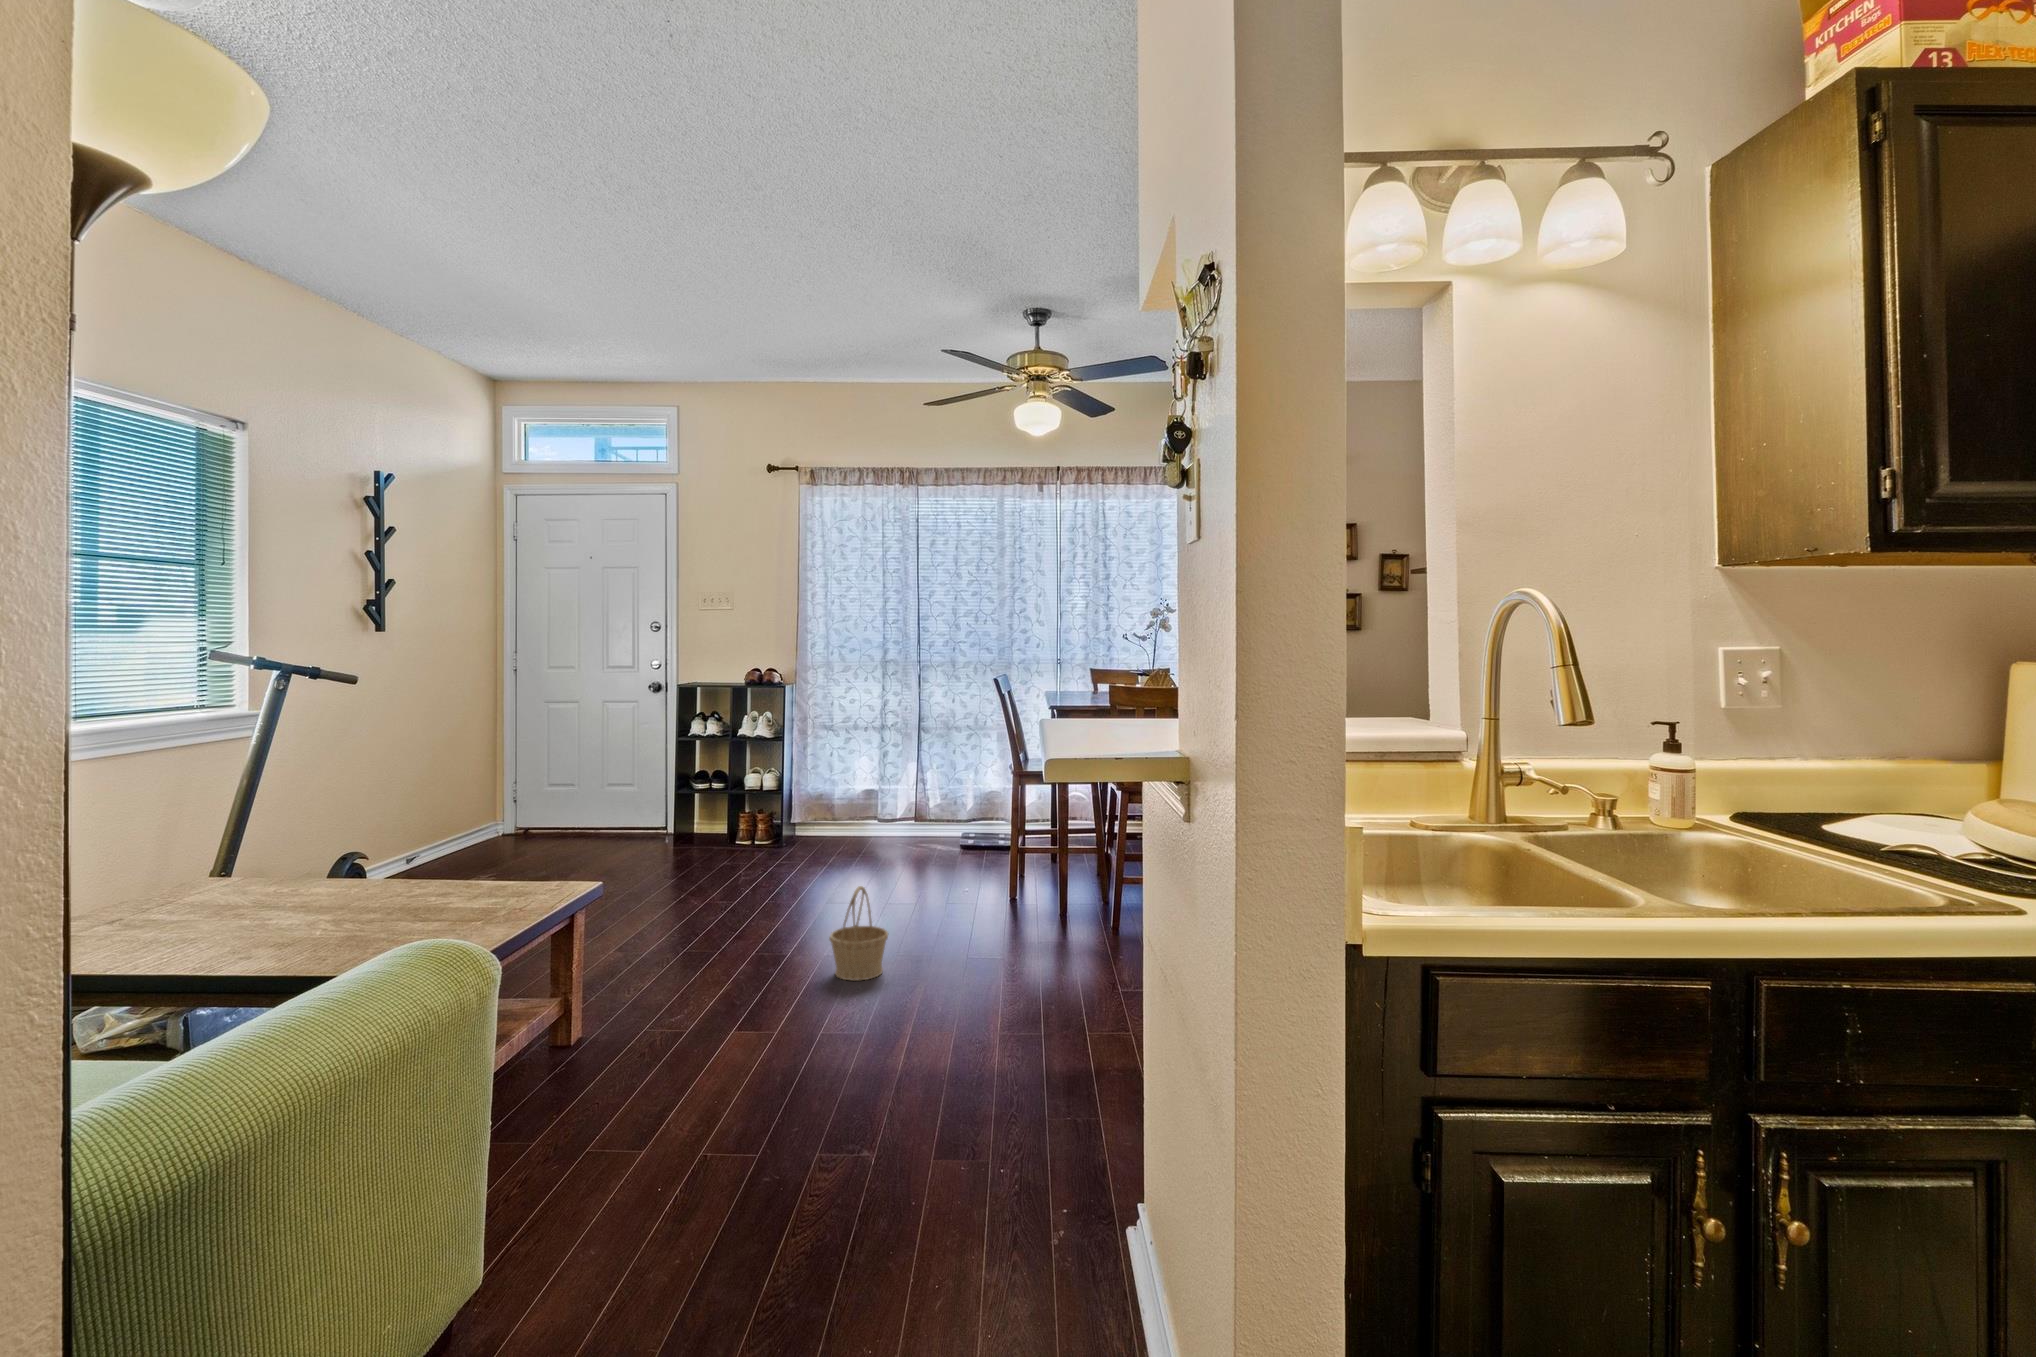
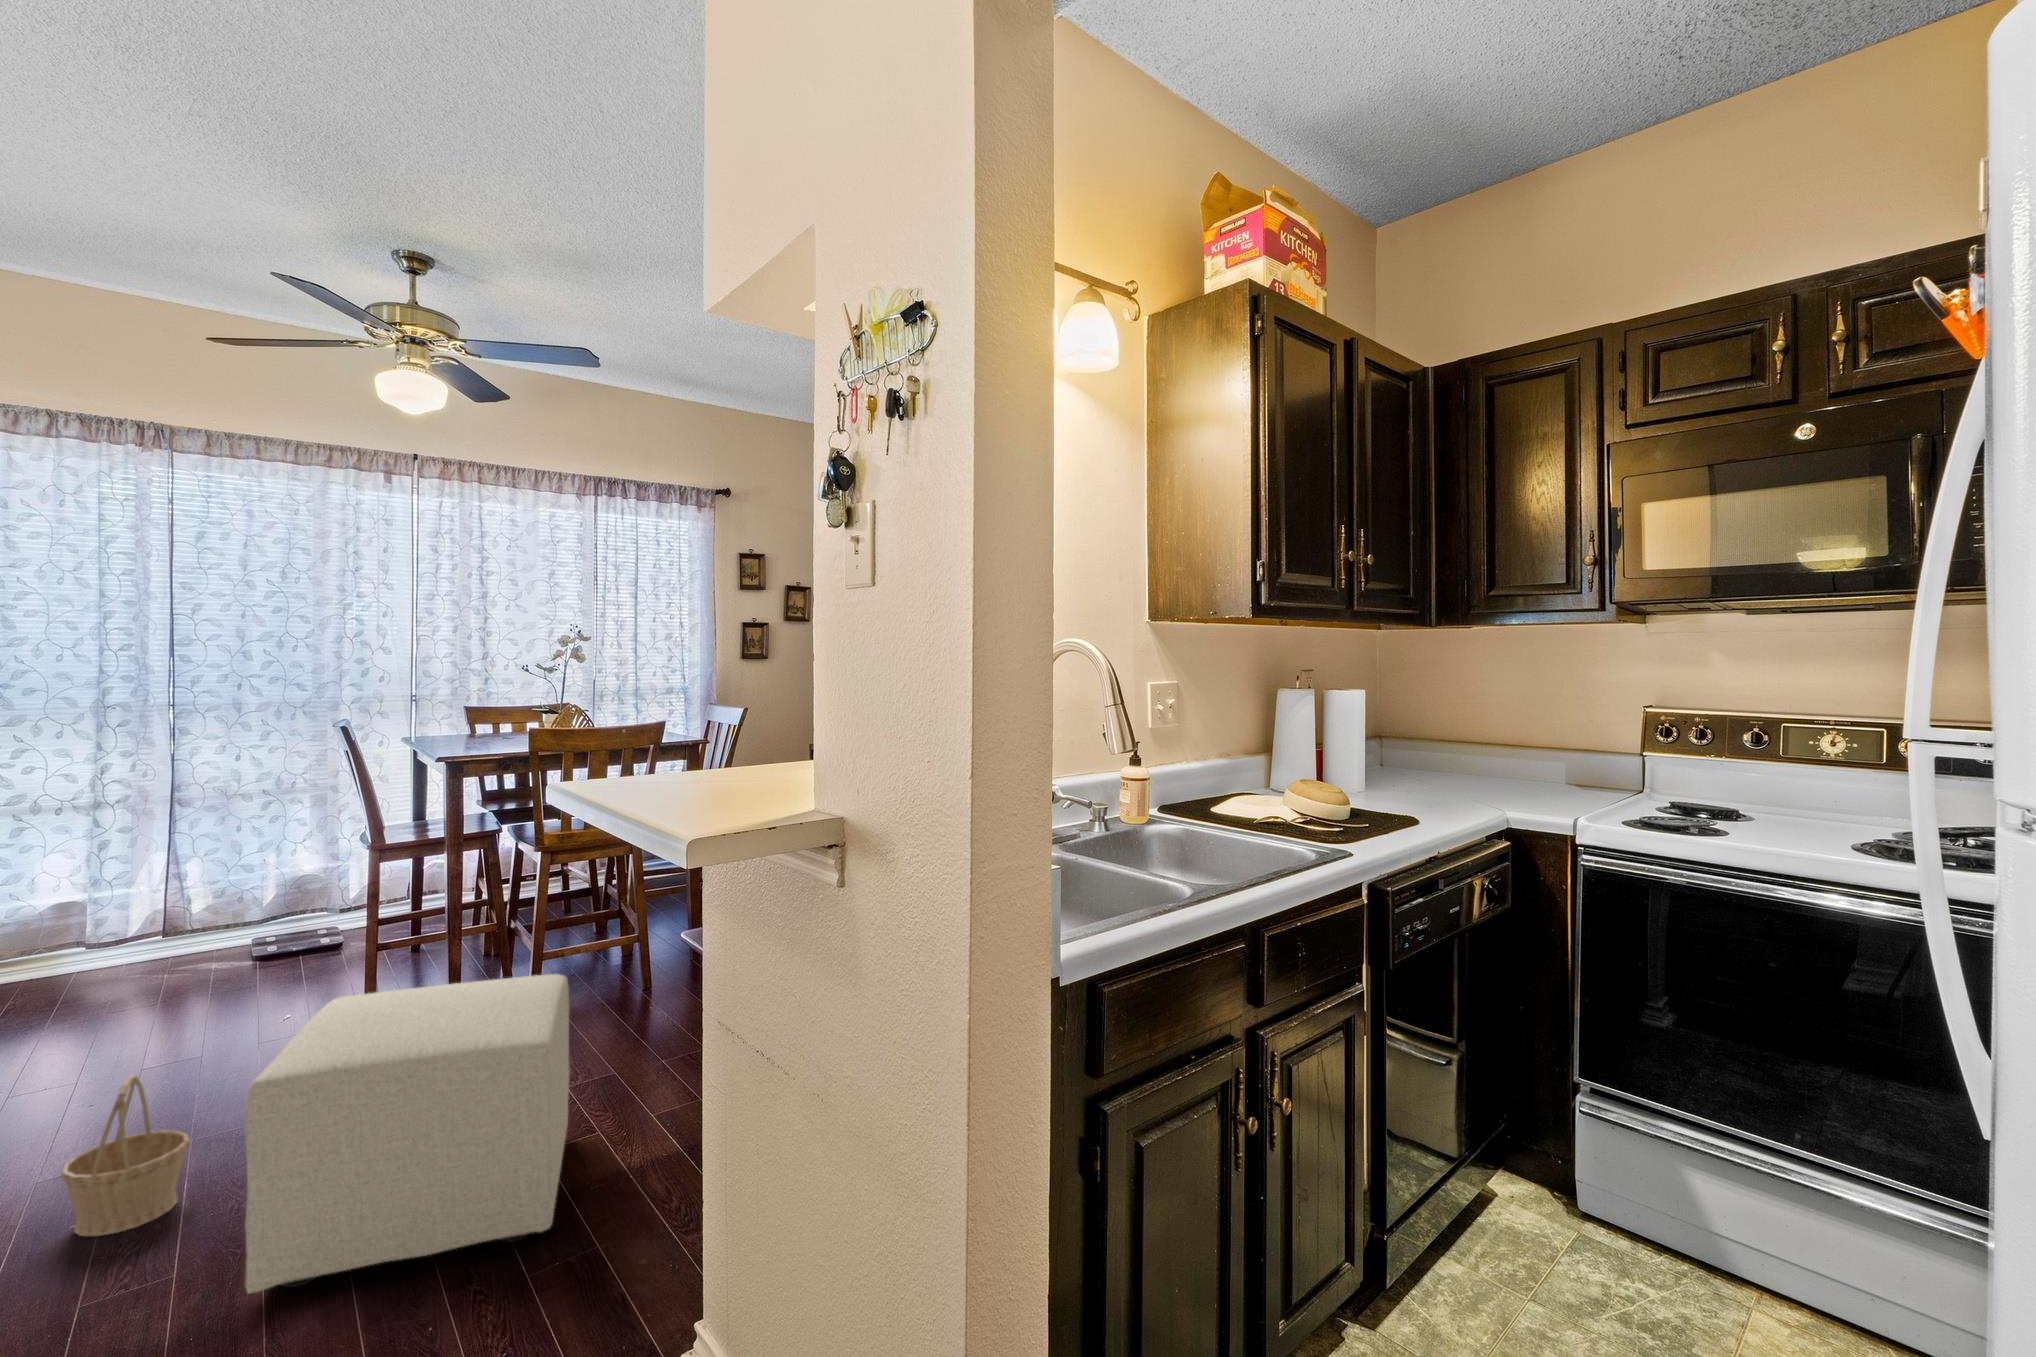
ottoman: none [894,858,1105,1054] -> present [245,974,569,1293]

